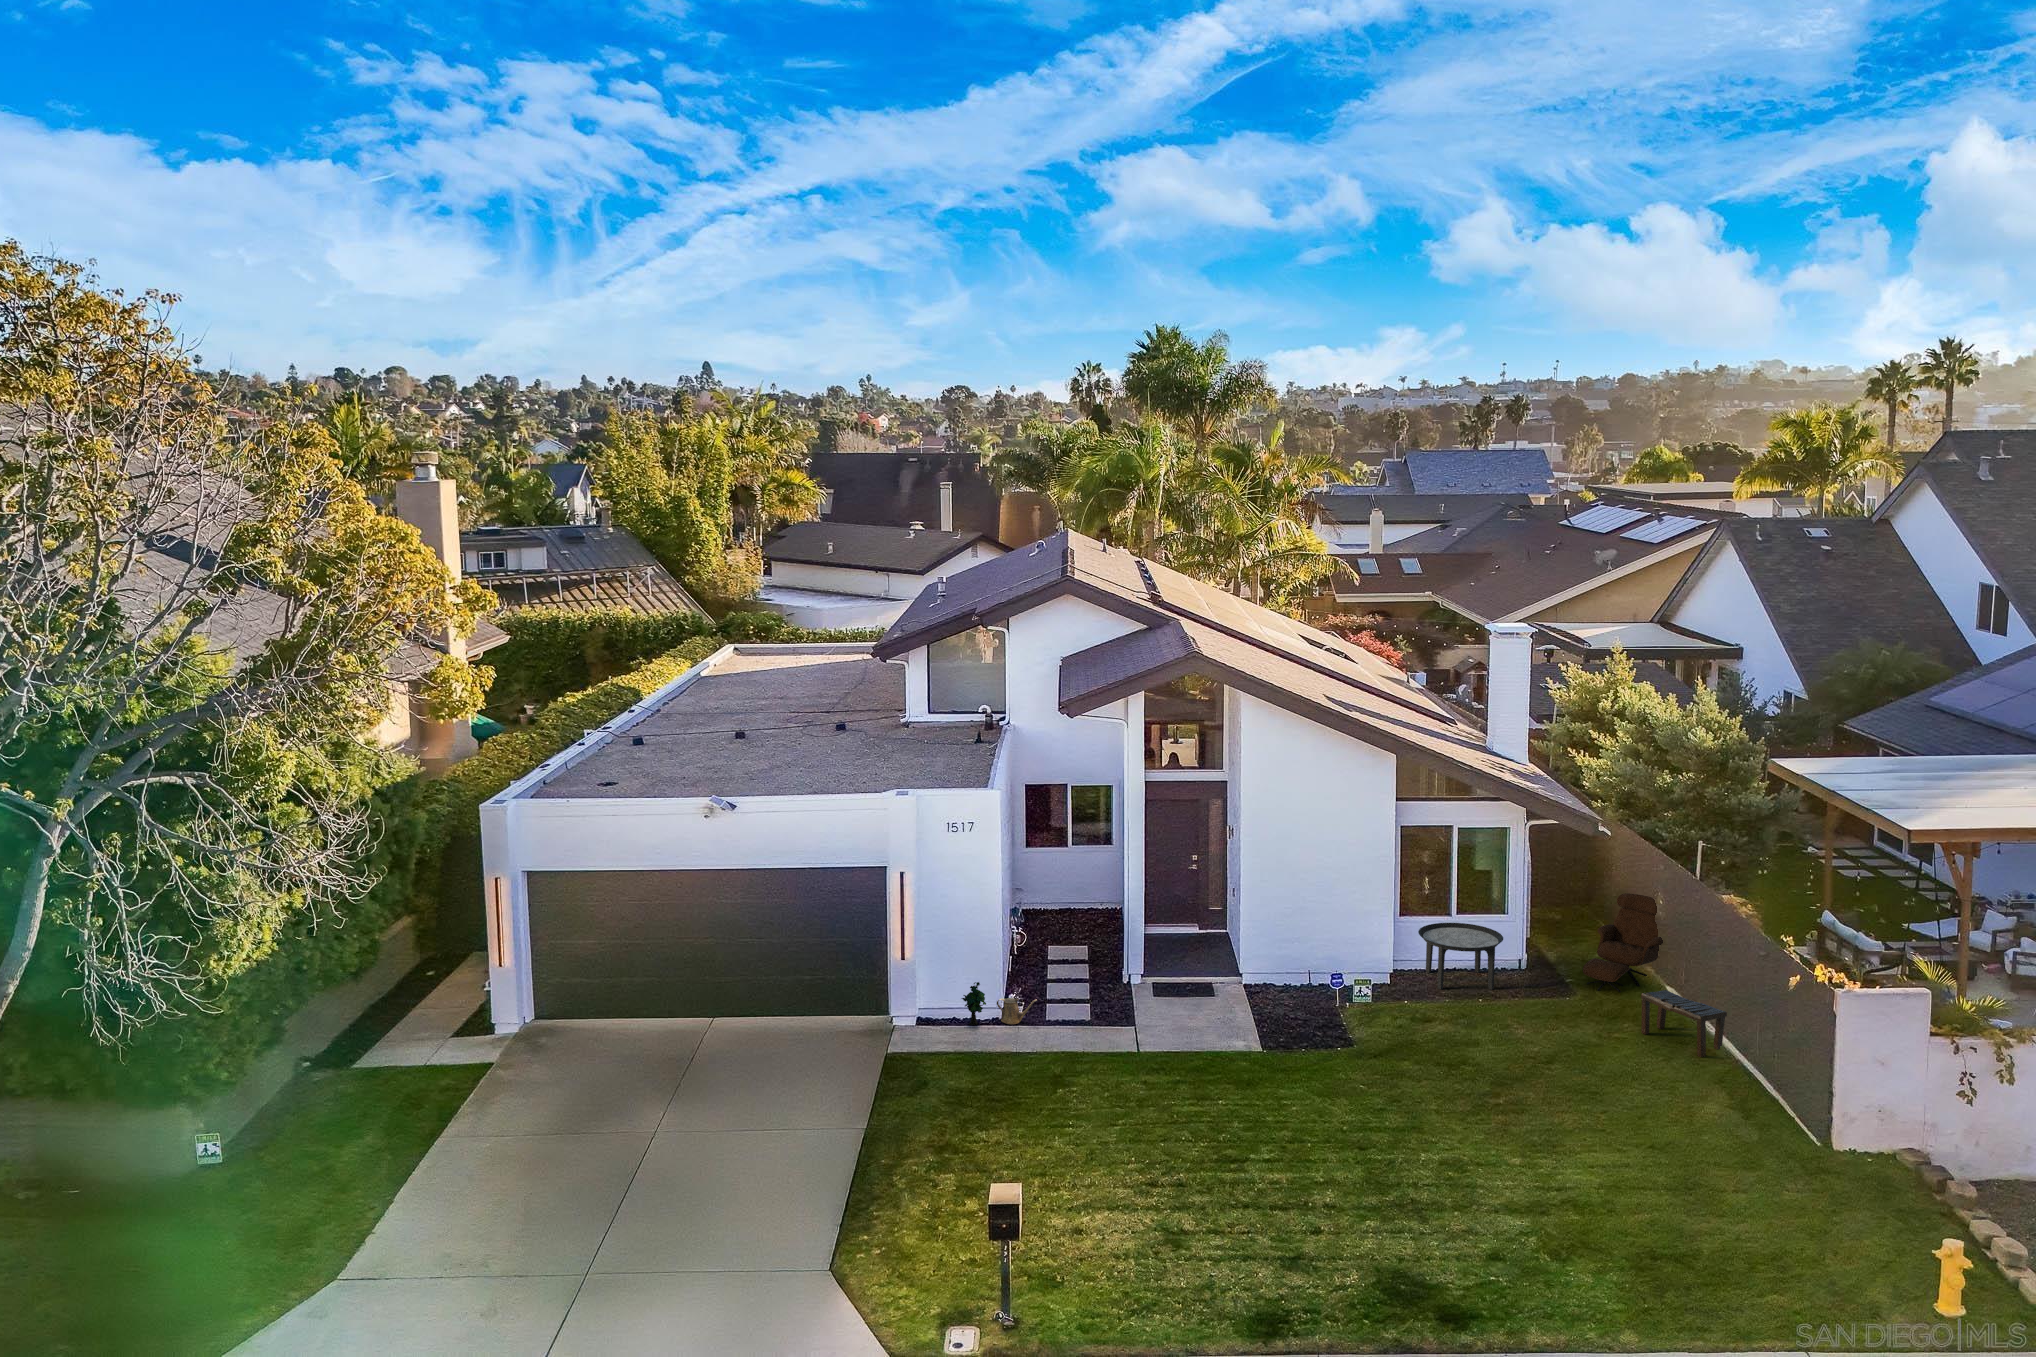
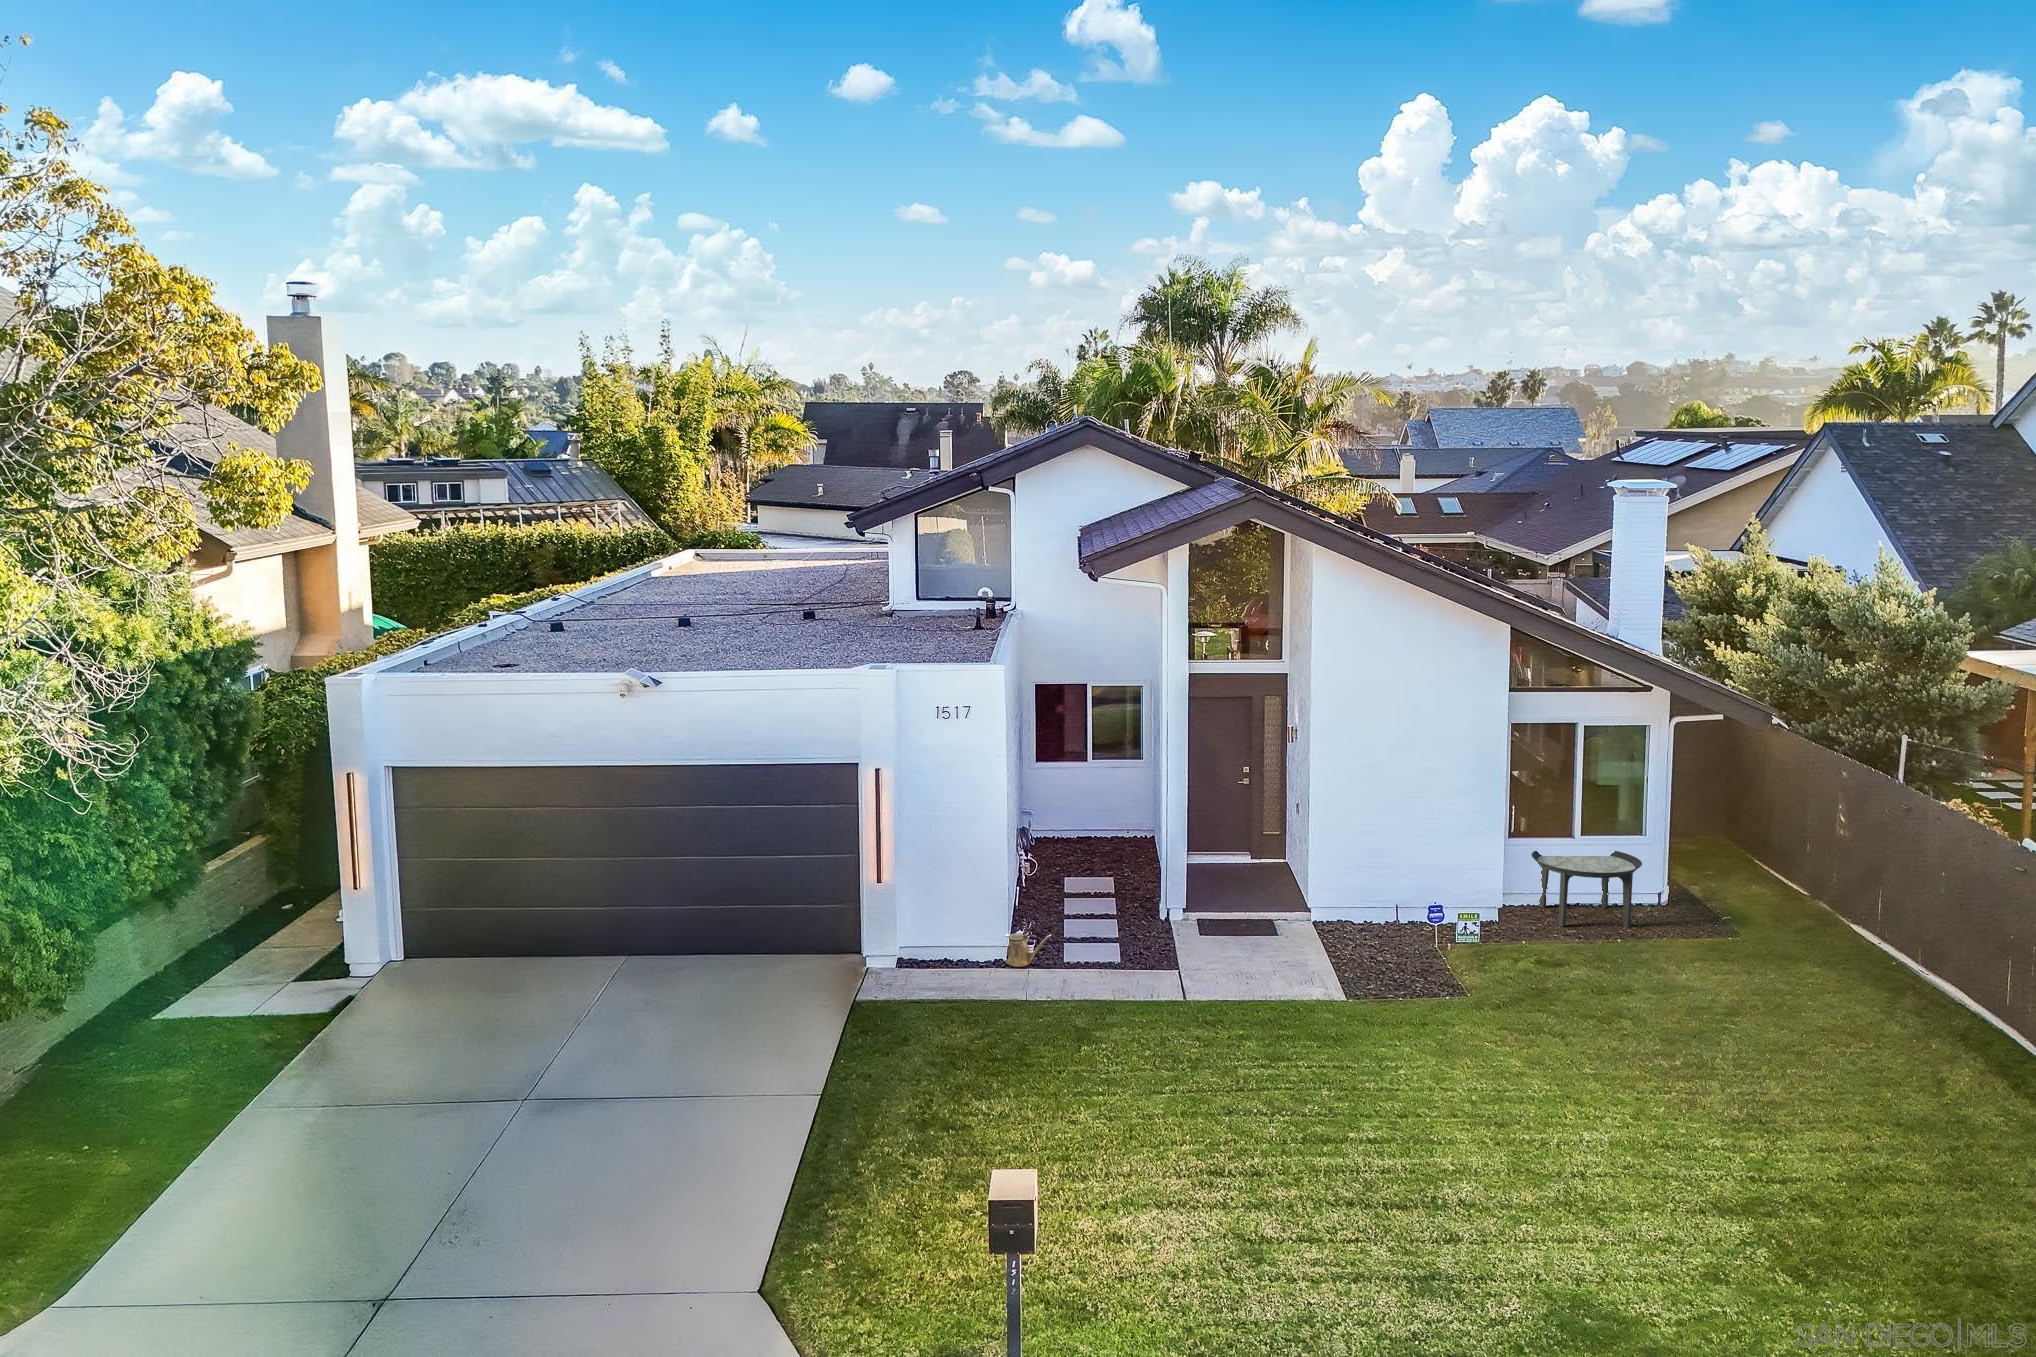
lounge chair: present [1583,893,1663,992] -> none [1743,809,1848,930]
decorative plant: present [962,982,986,1025] -> none [953,912,986,968]
bench: present [1641,990,1727,1057] -> none [1838,922,1961,1006]

